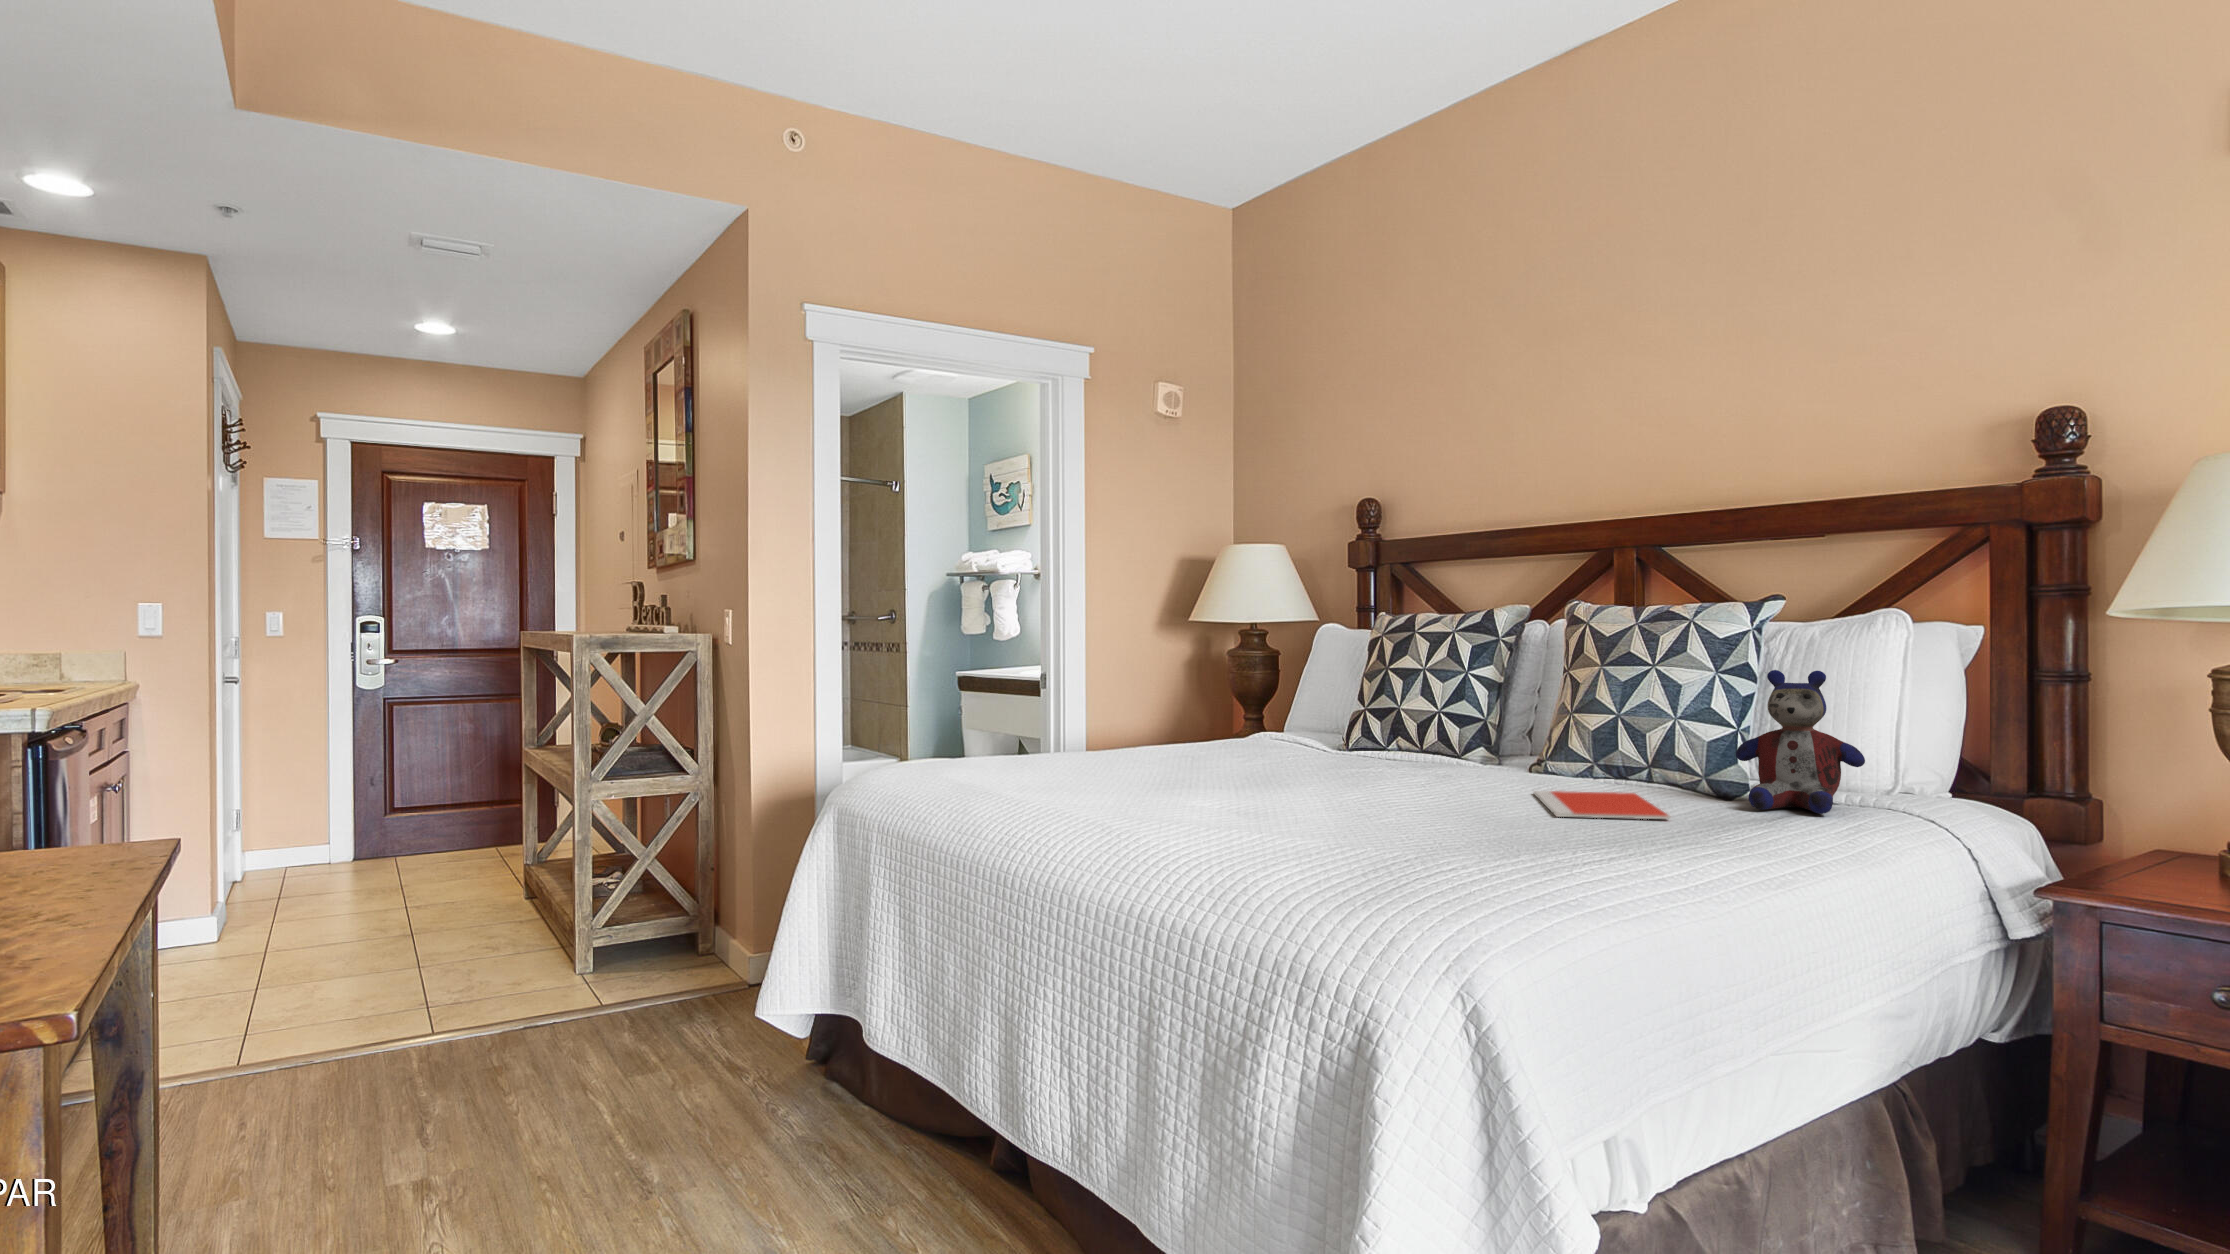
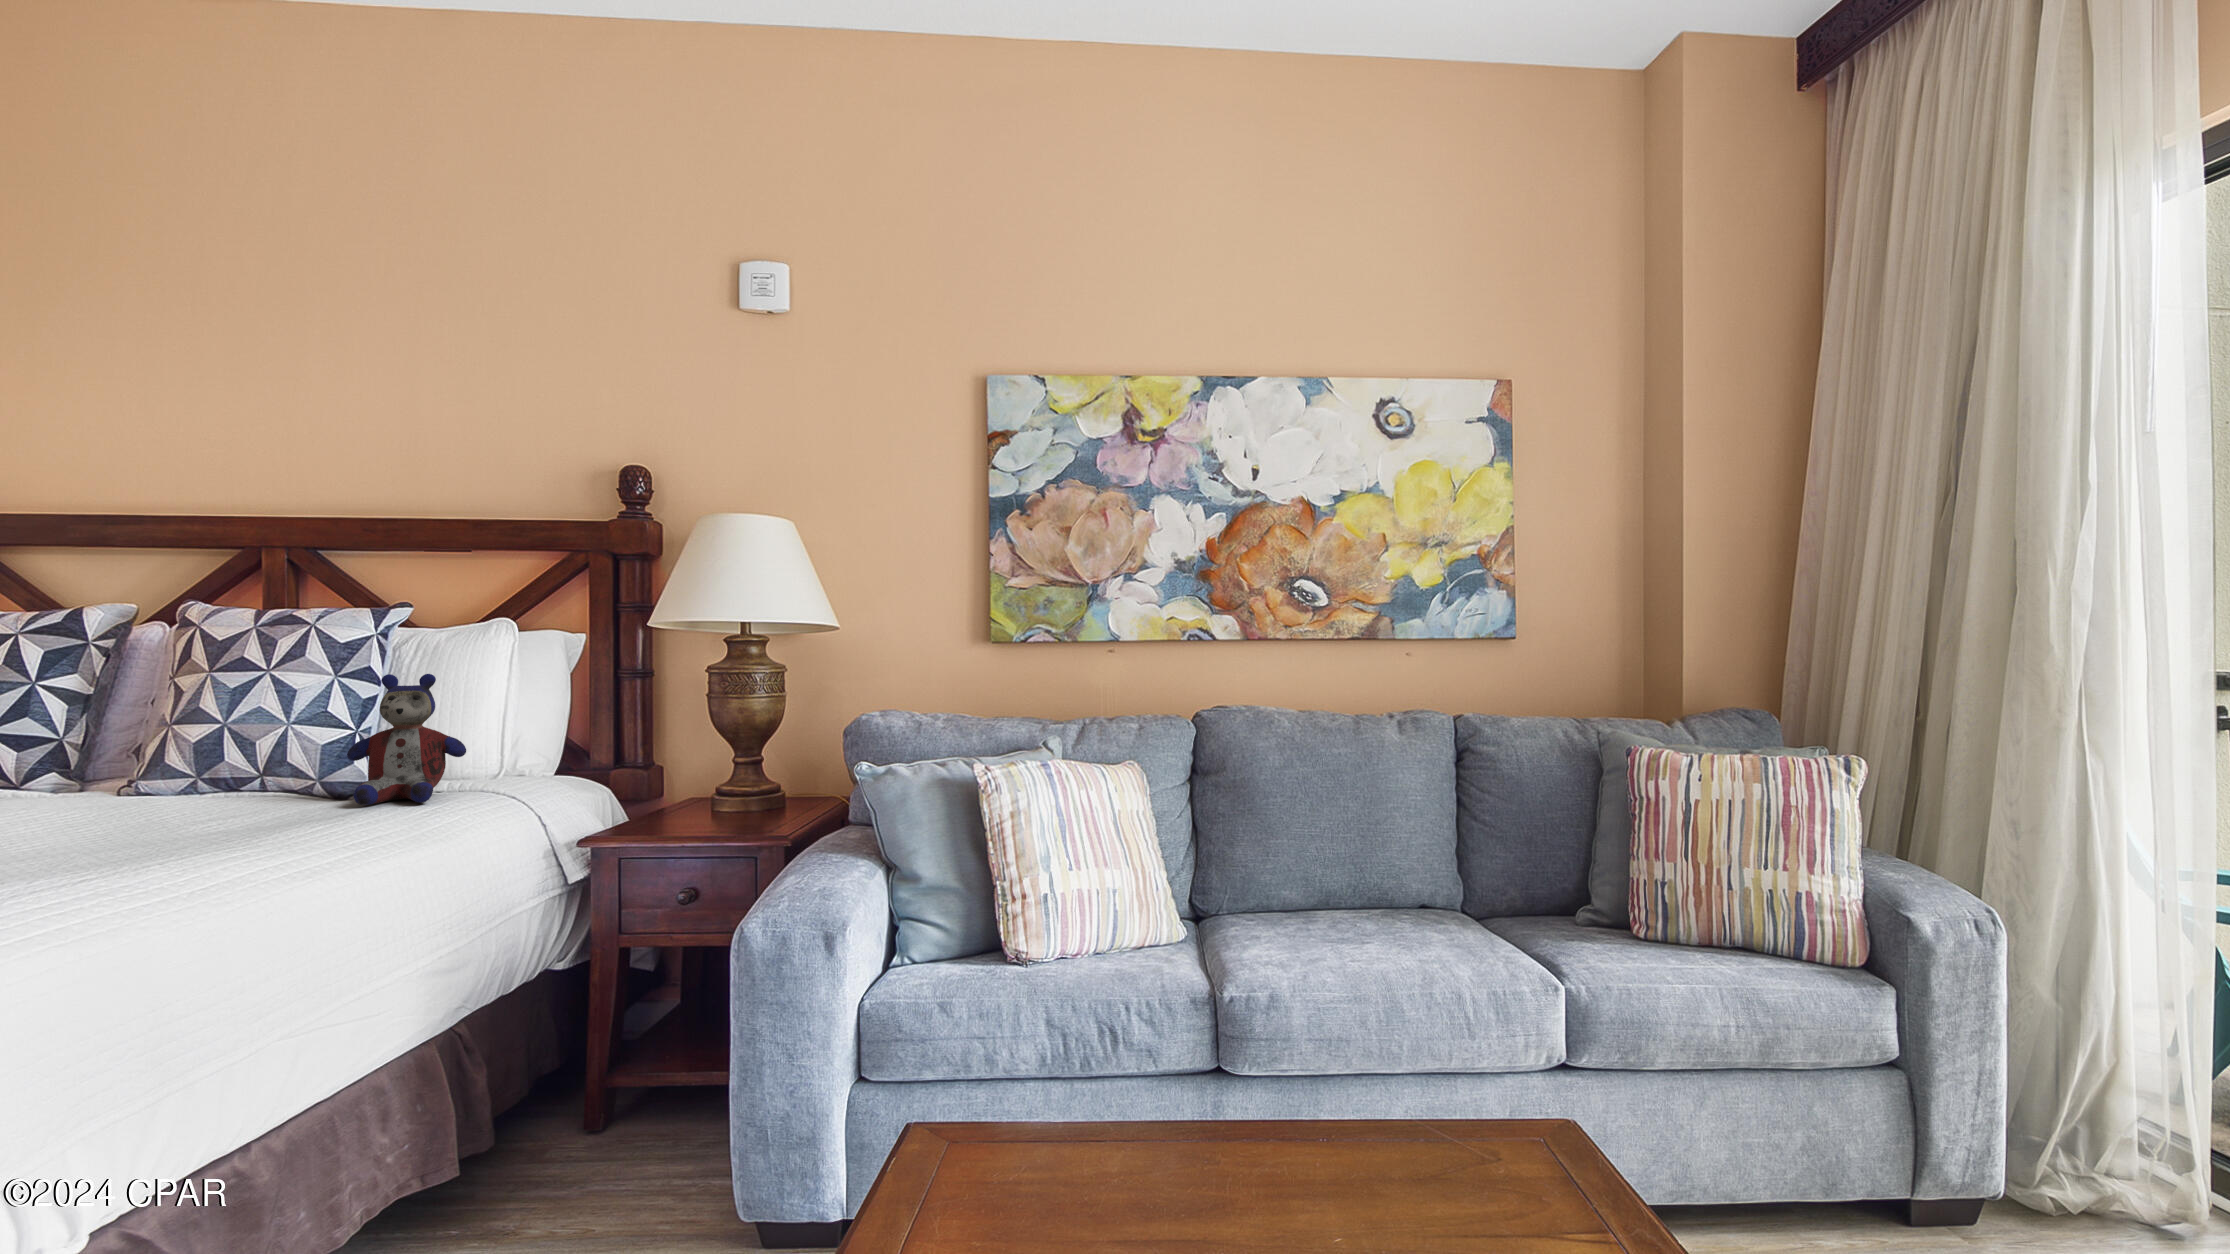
notebook: present [1534,791,1670,819] -> none [105,803,261,842]

